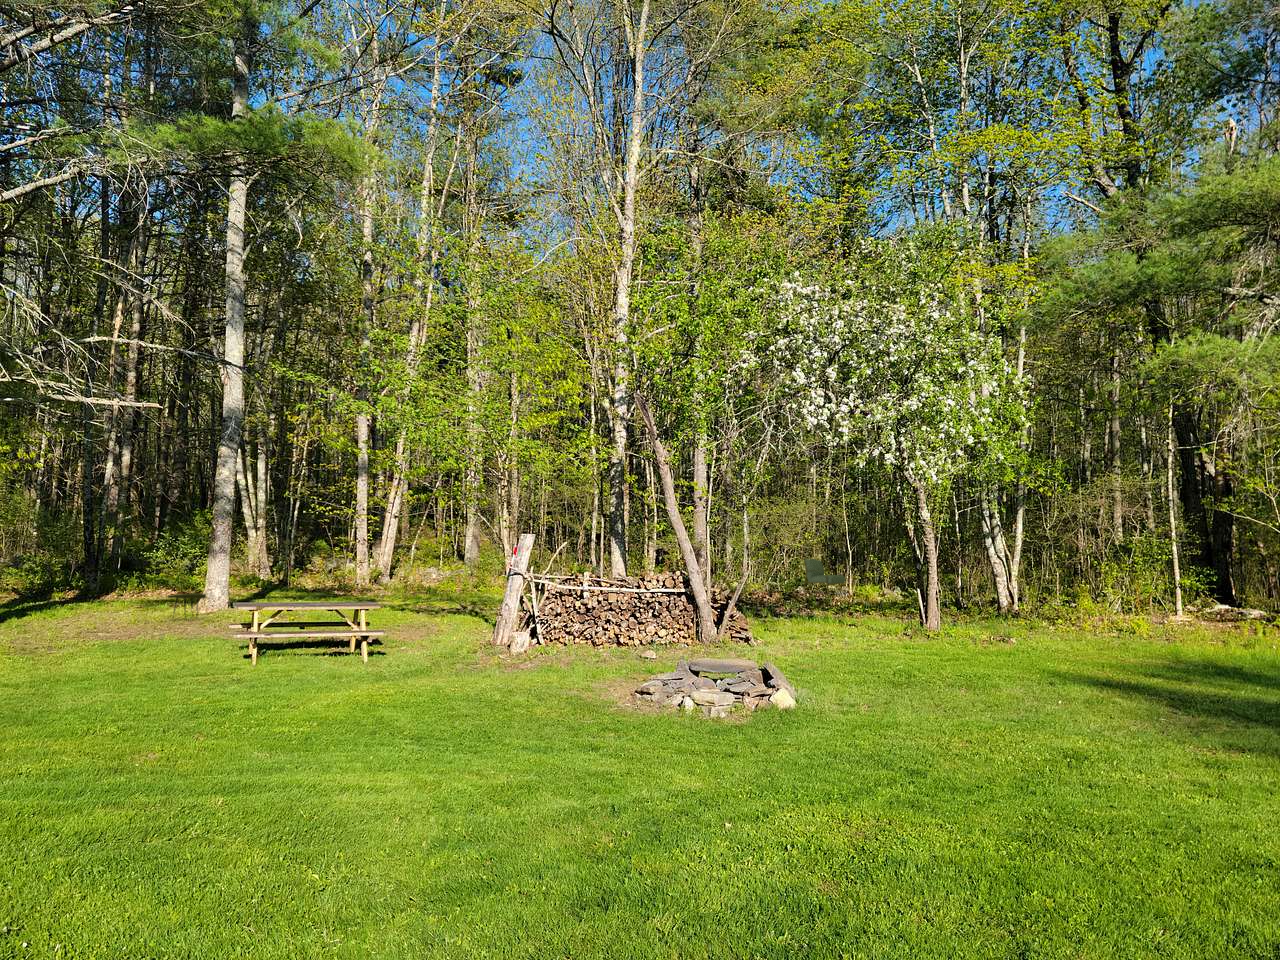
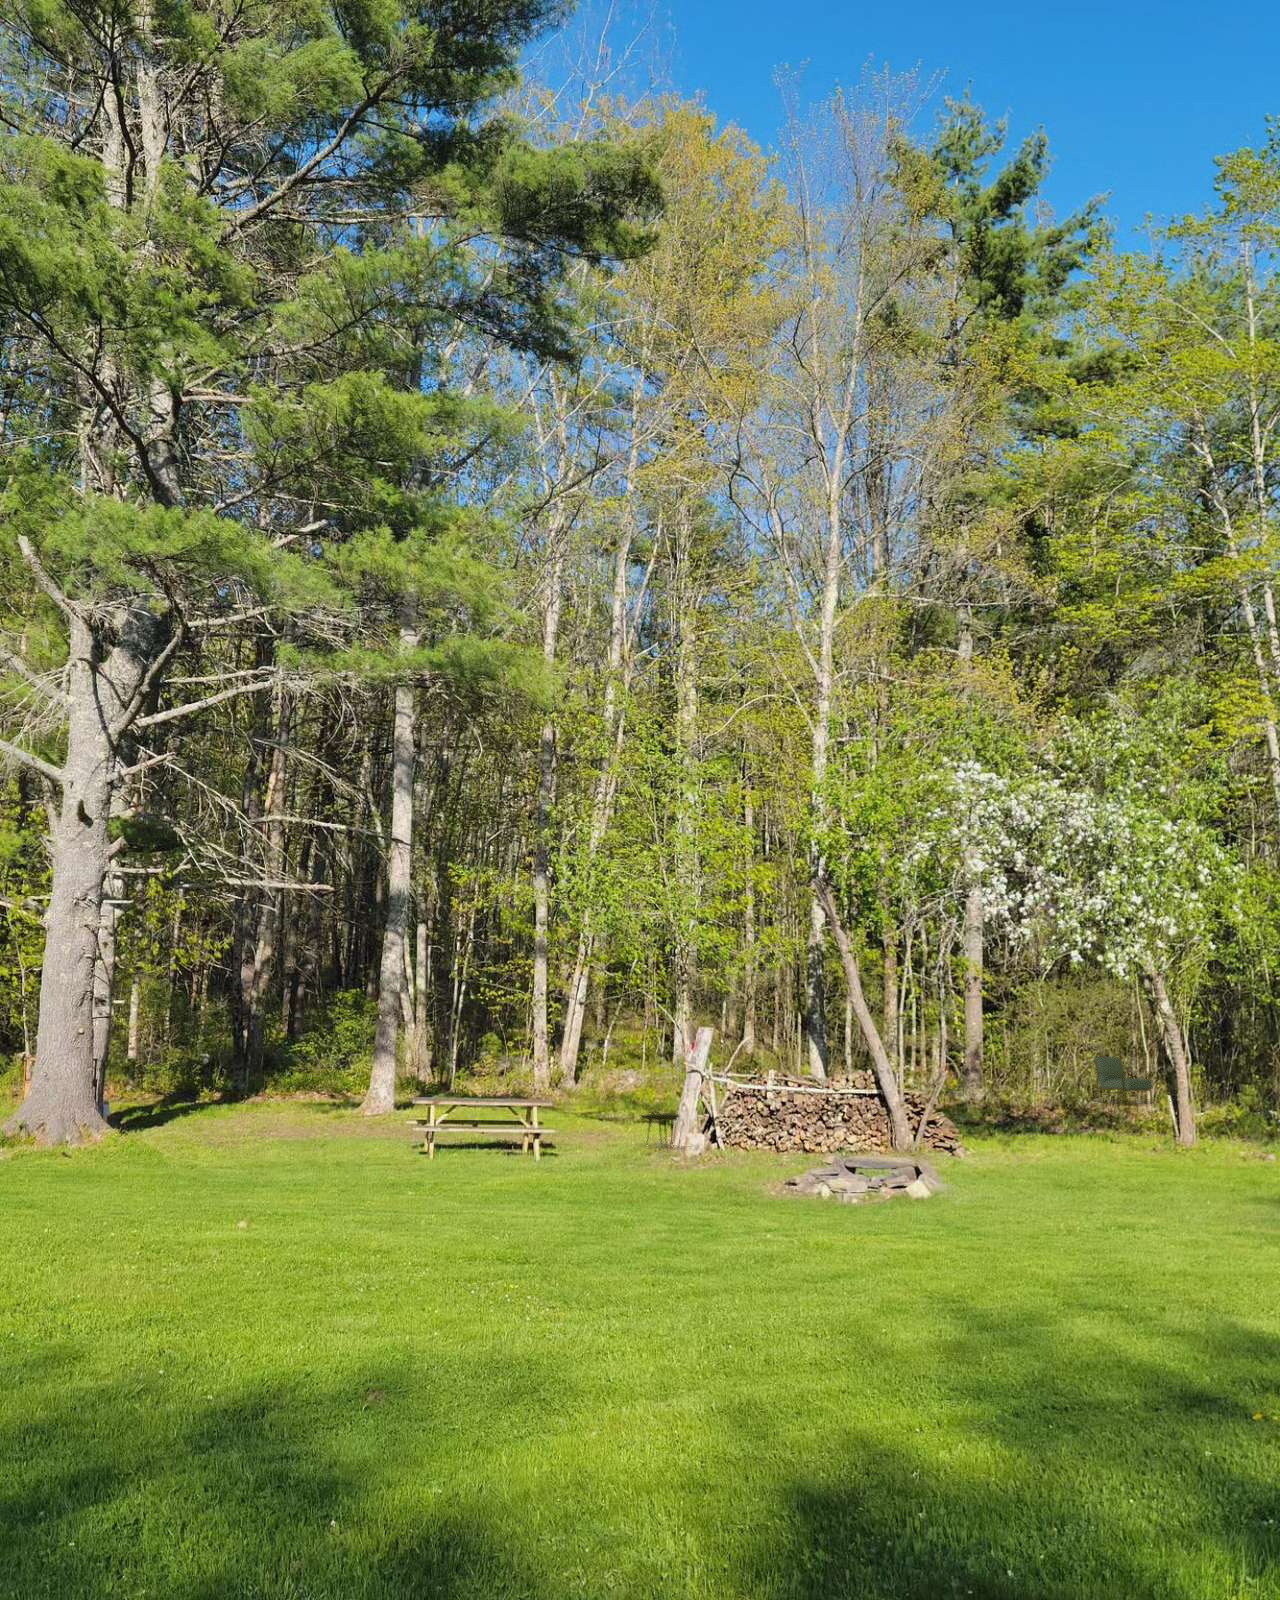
side table: present [168,593,206,612] -> present [641,1113,678,1138]

